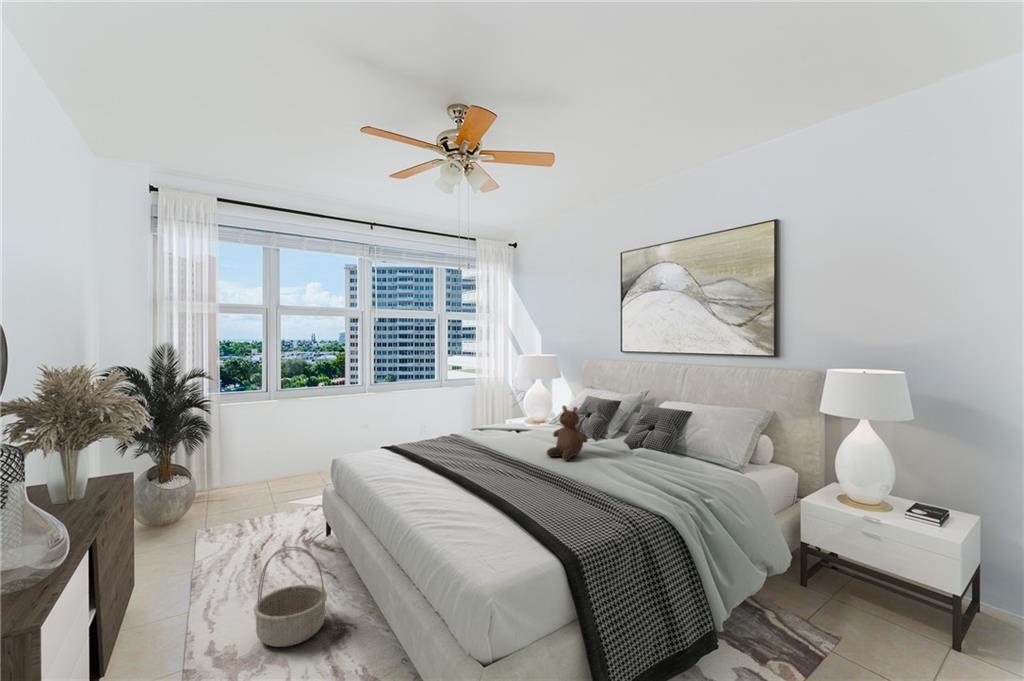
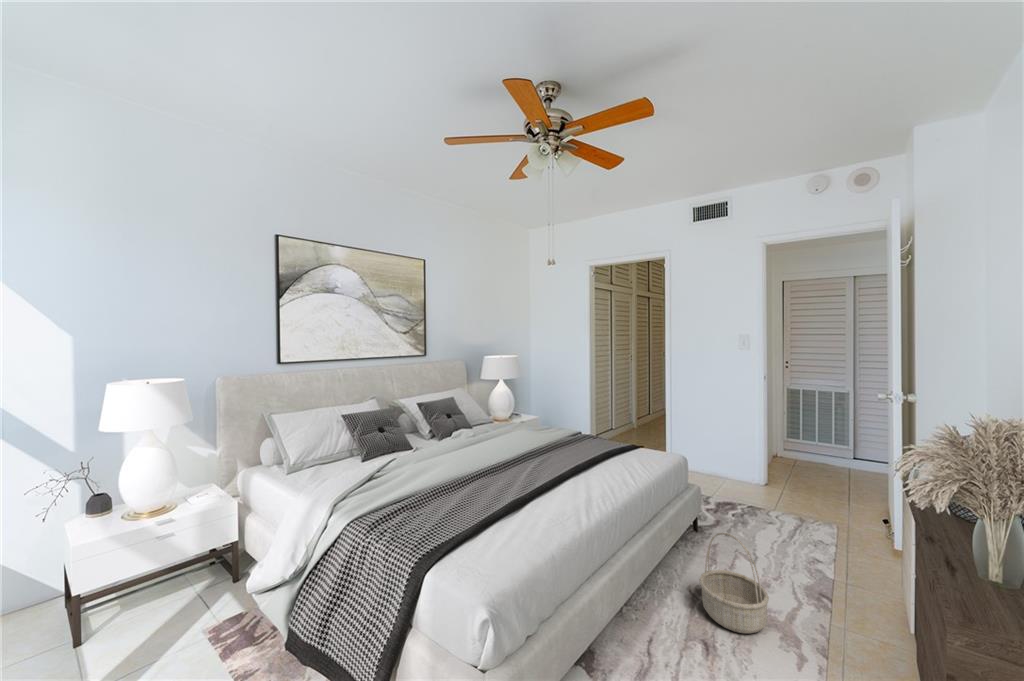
teddy bear: present [547,405,588,460] -> none [496,395,527,440]

